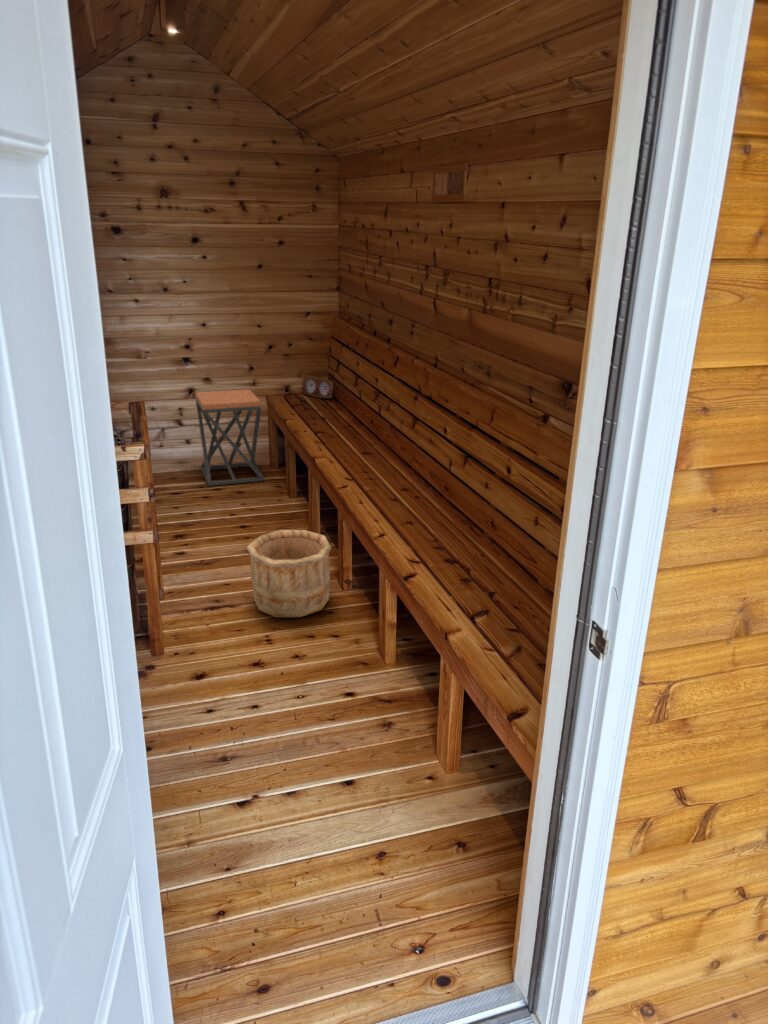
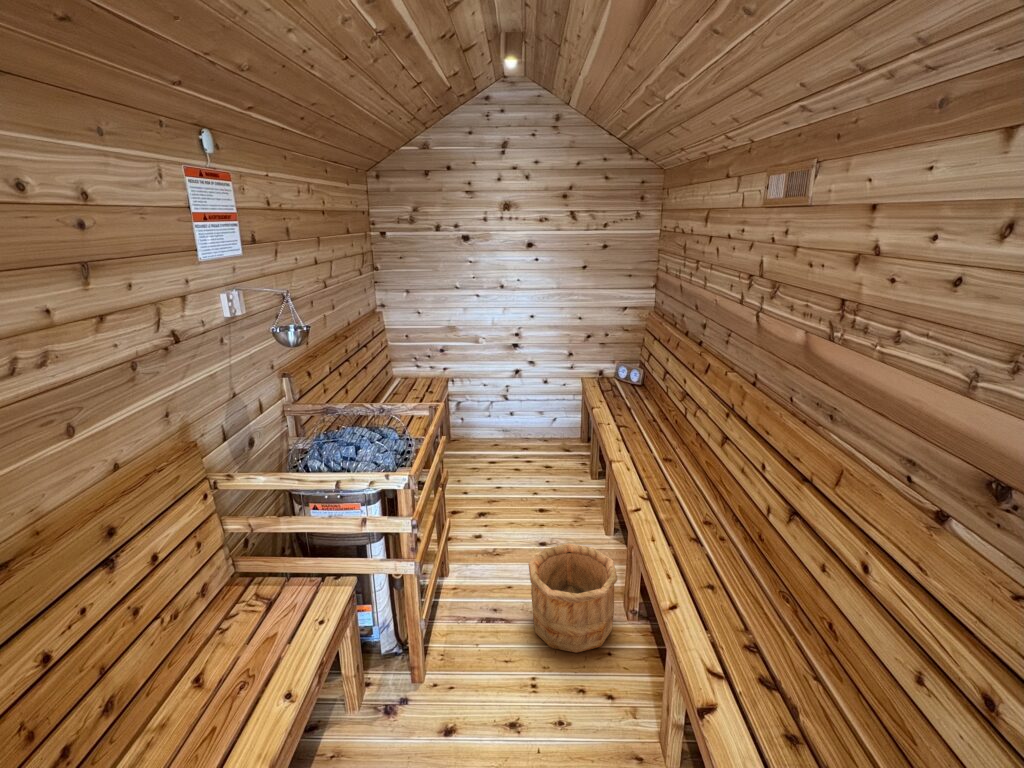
stool: present [195,389,264,486] -> none [520,374,574,459]

